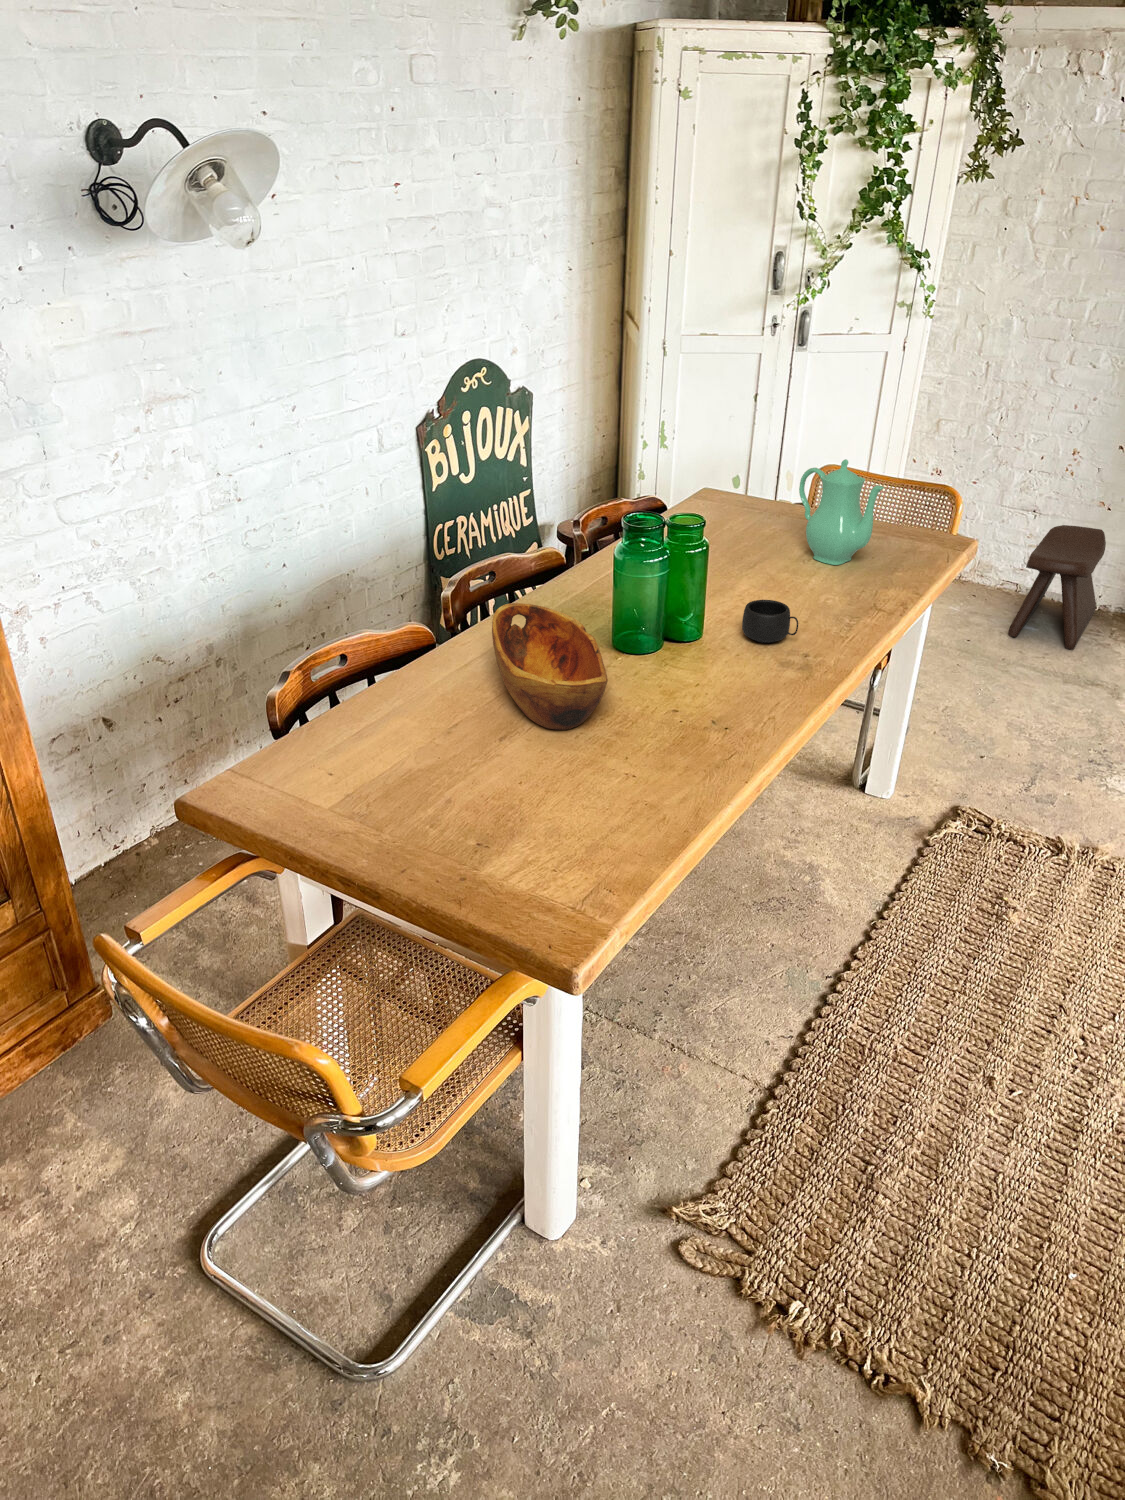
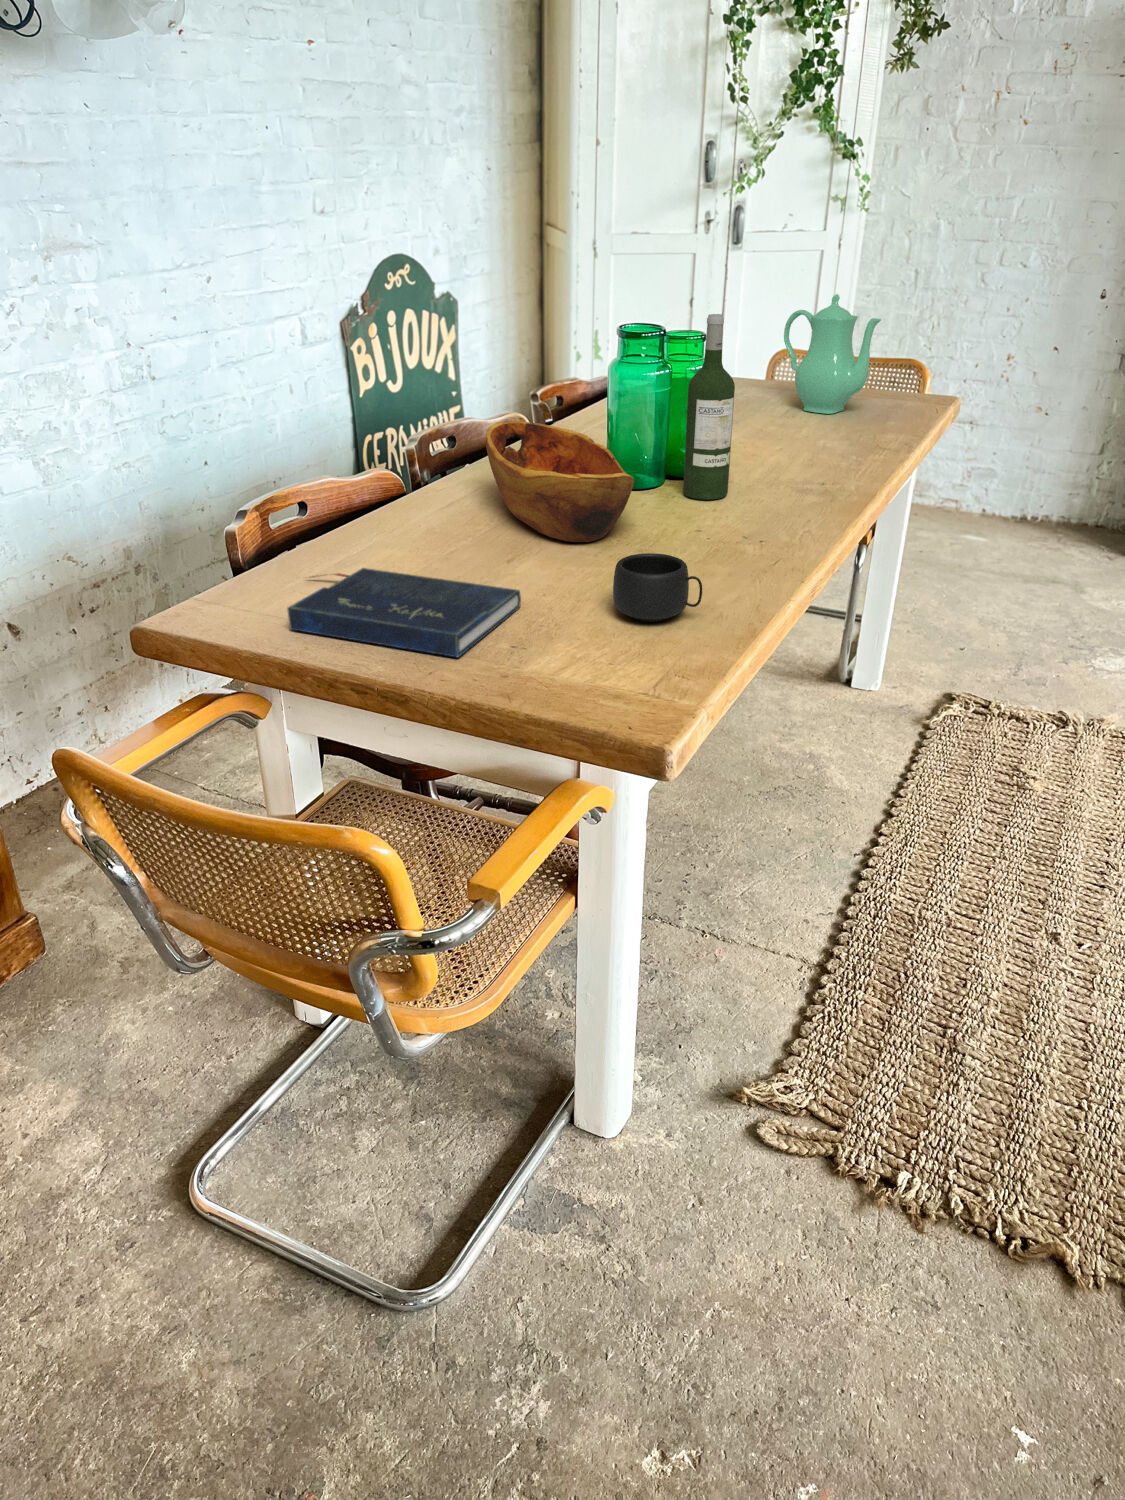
stool: present [1008,525,1106,650] -> none [960,434,1047,553]
wine bottle: none [667,526,712,680] -> present [683,314,735,500]
mug: present [742,600,798,643] -> present [613,553,702,622]
book: none [294,757,489,865] -> present [287,568,521,657]

